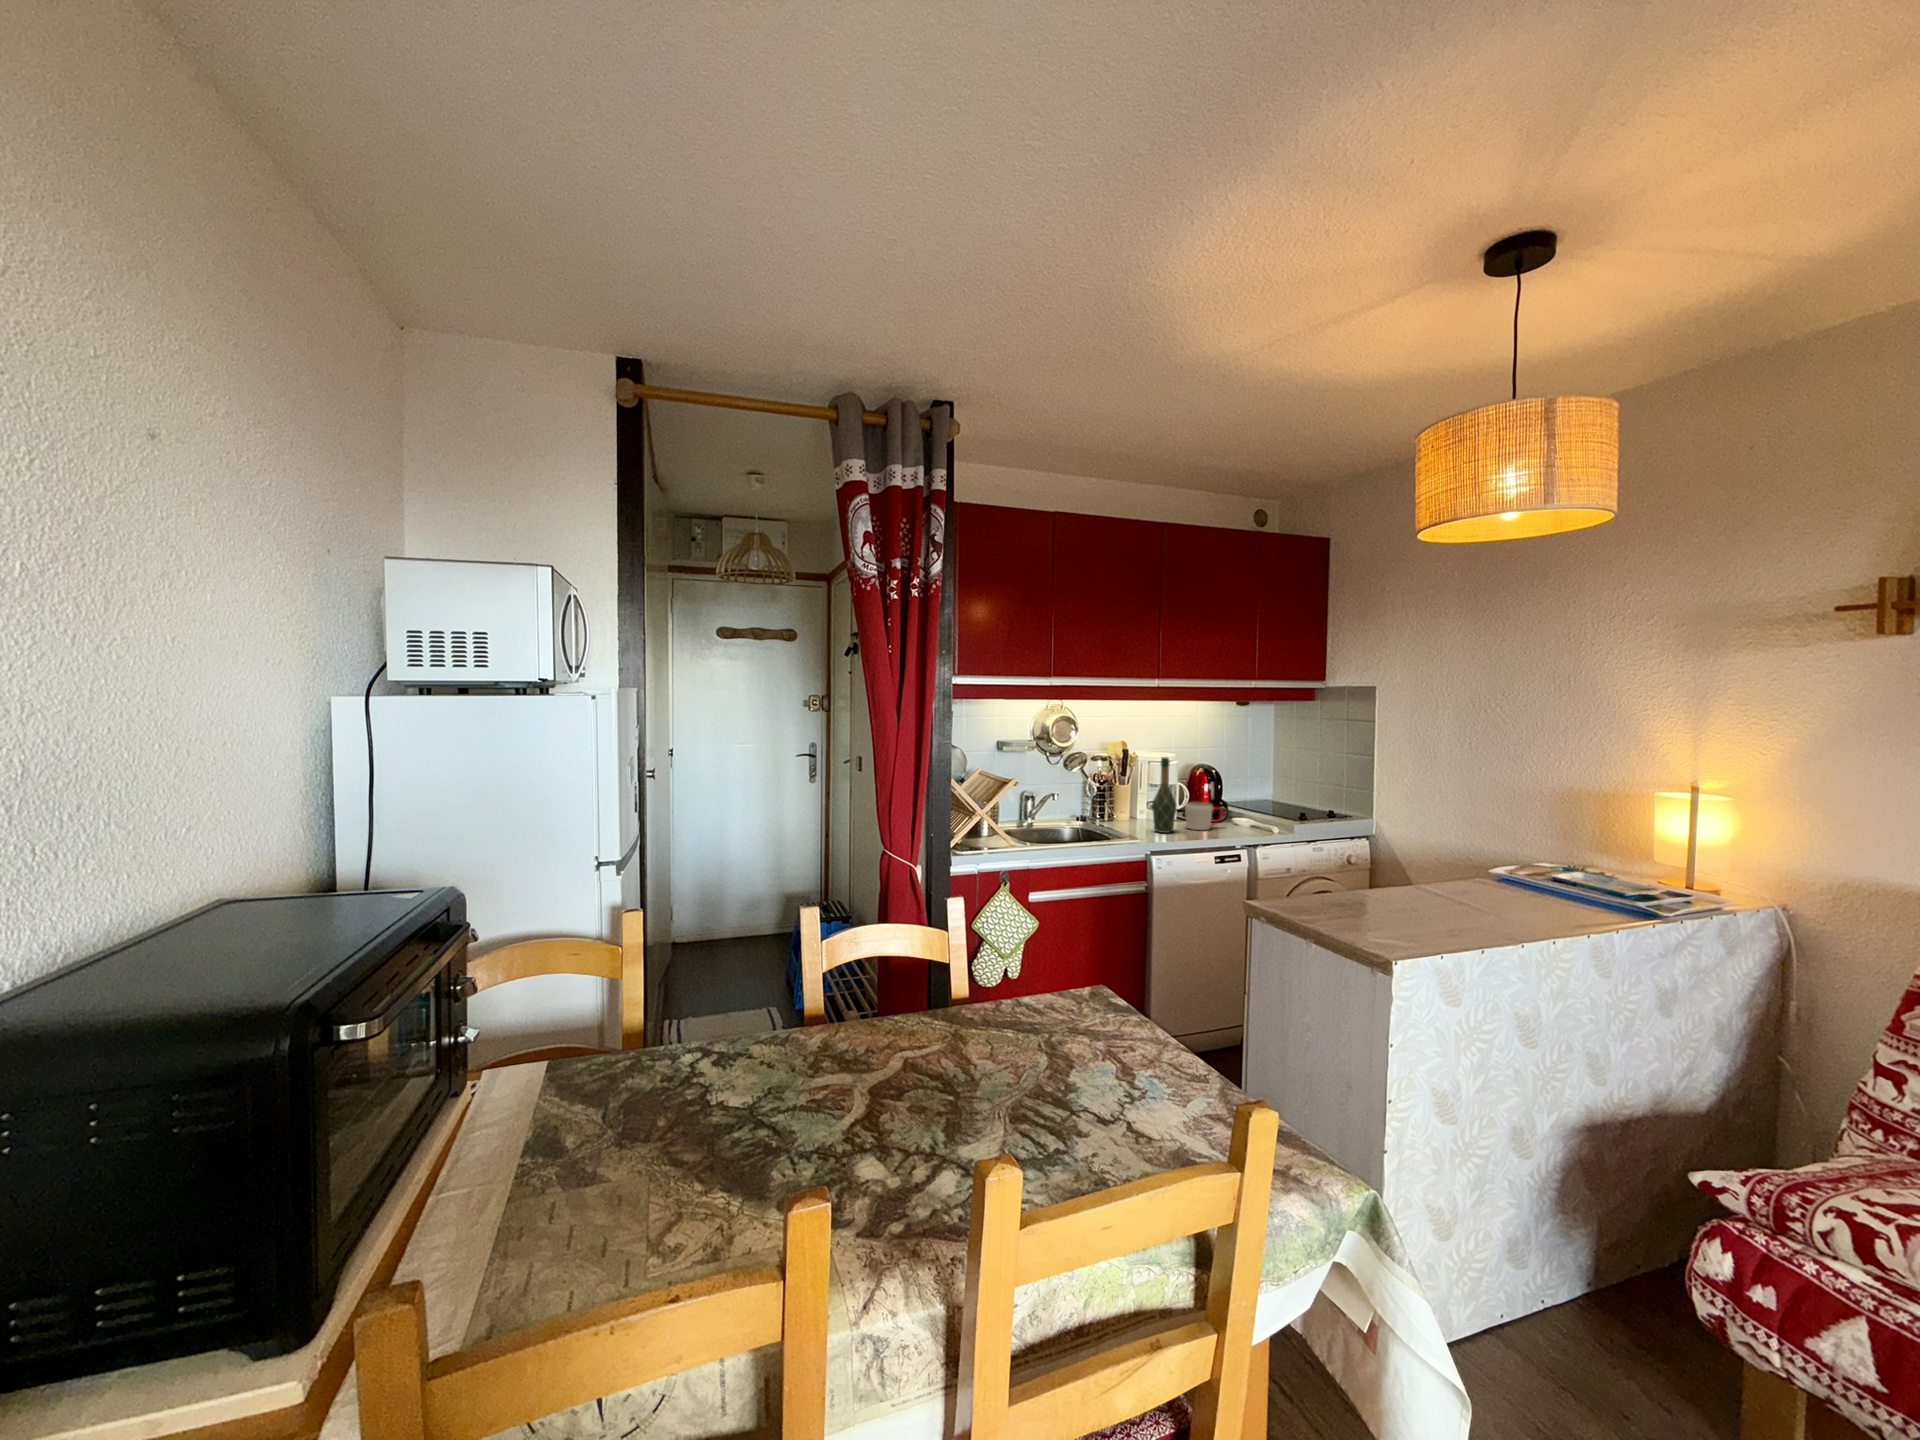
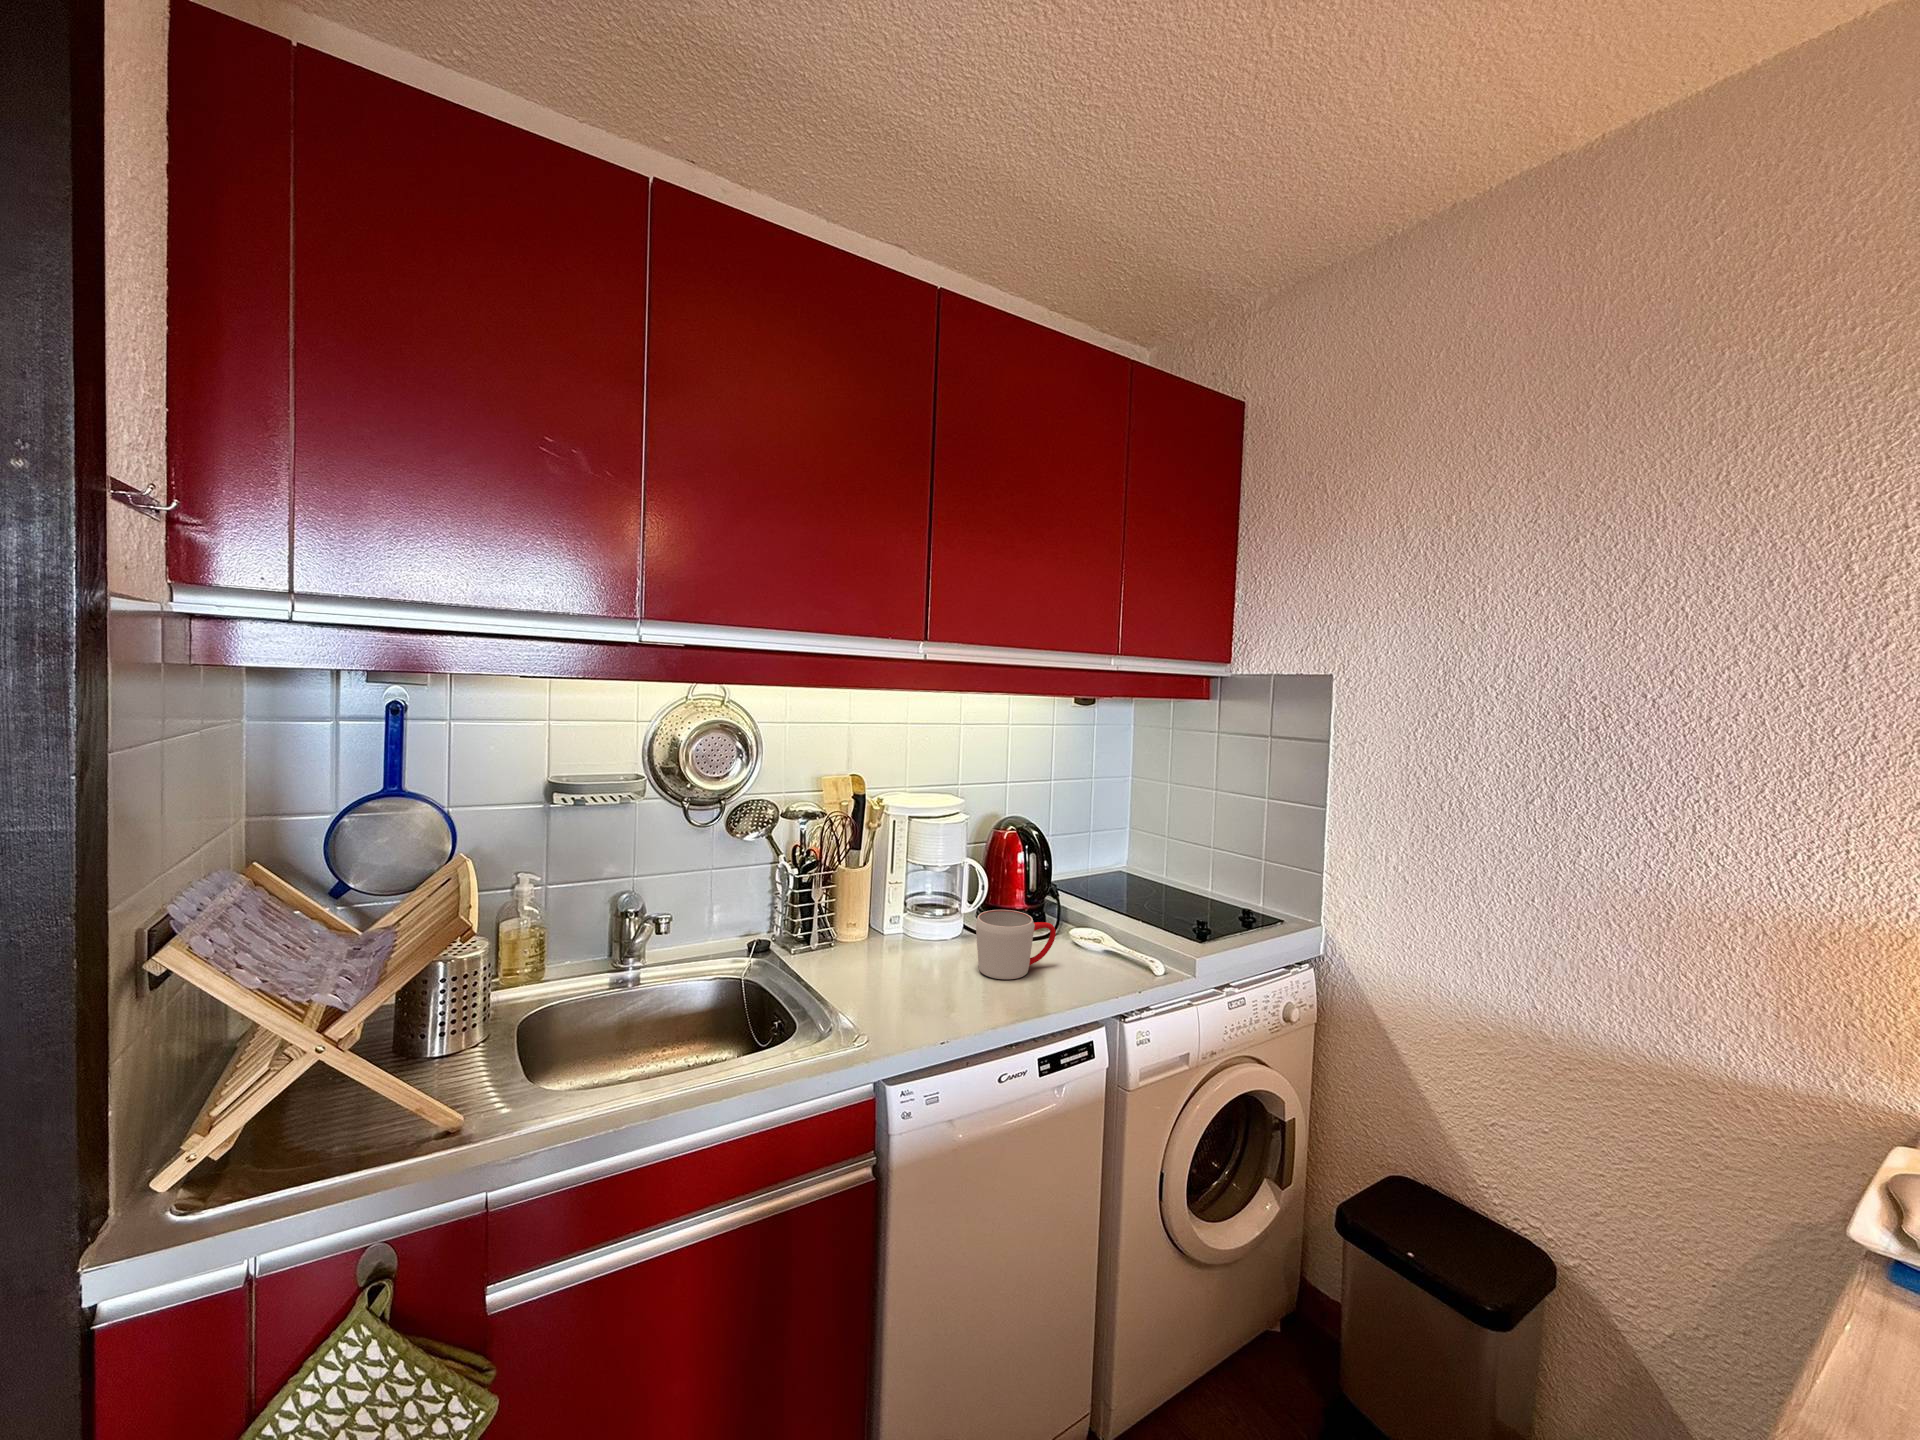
wine bottle: present [1152,757,1176,833] -> none [901,820,956,997]

